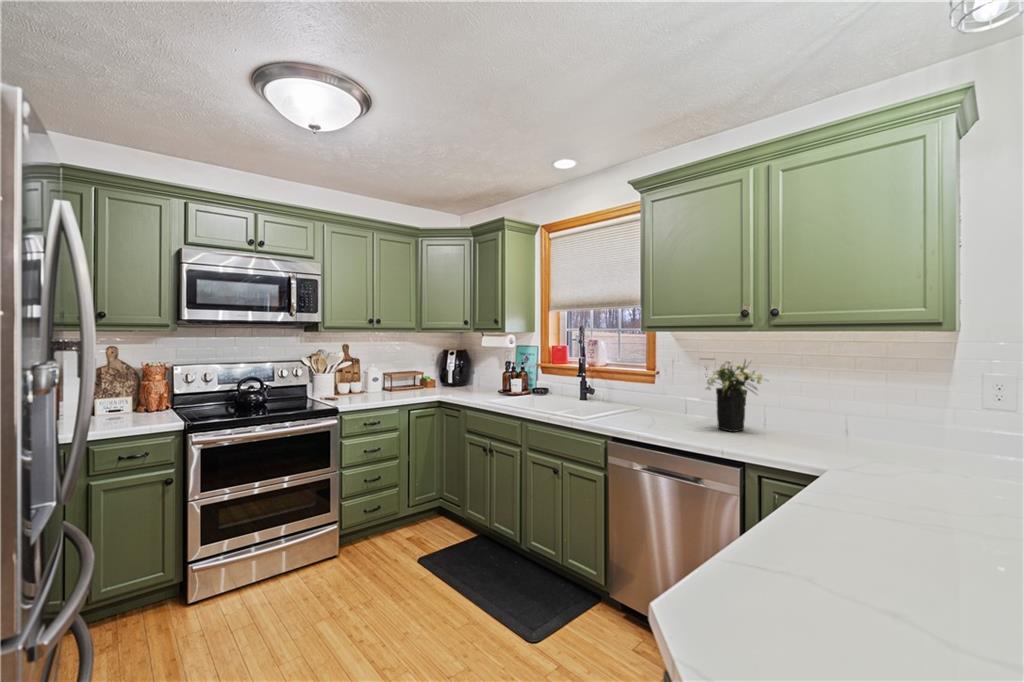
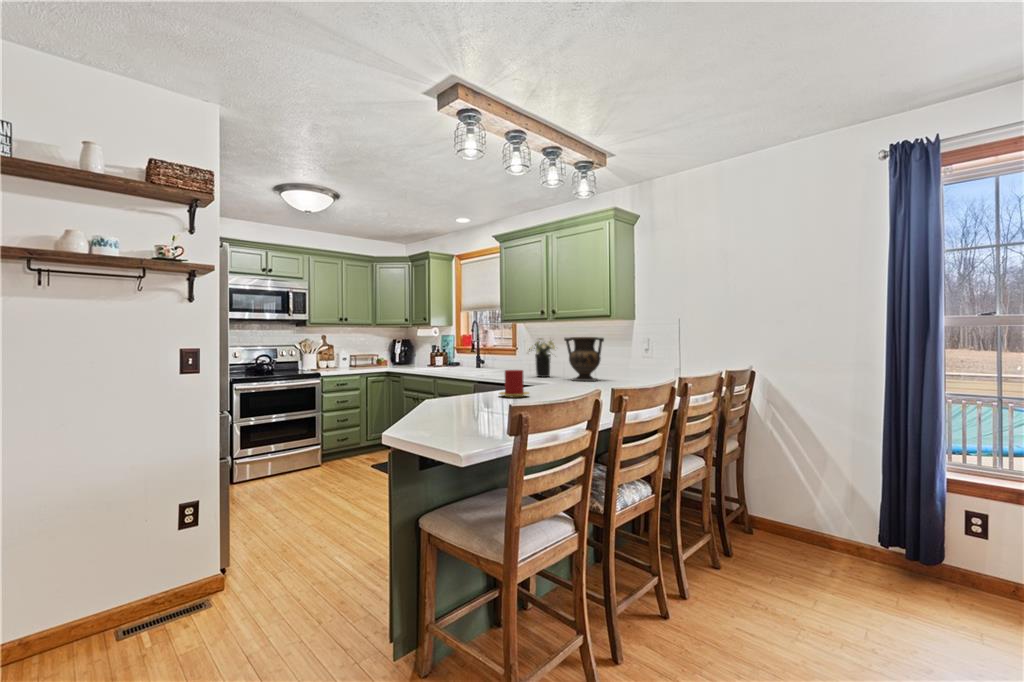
vase: none [794,362,891,454] -> present [564,337,604,381]
candle: none [845,490,970,595] -> present [500,370,529,397]

